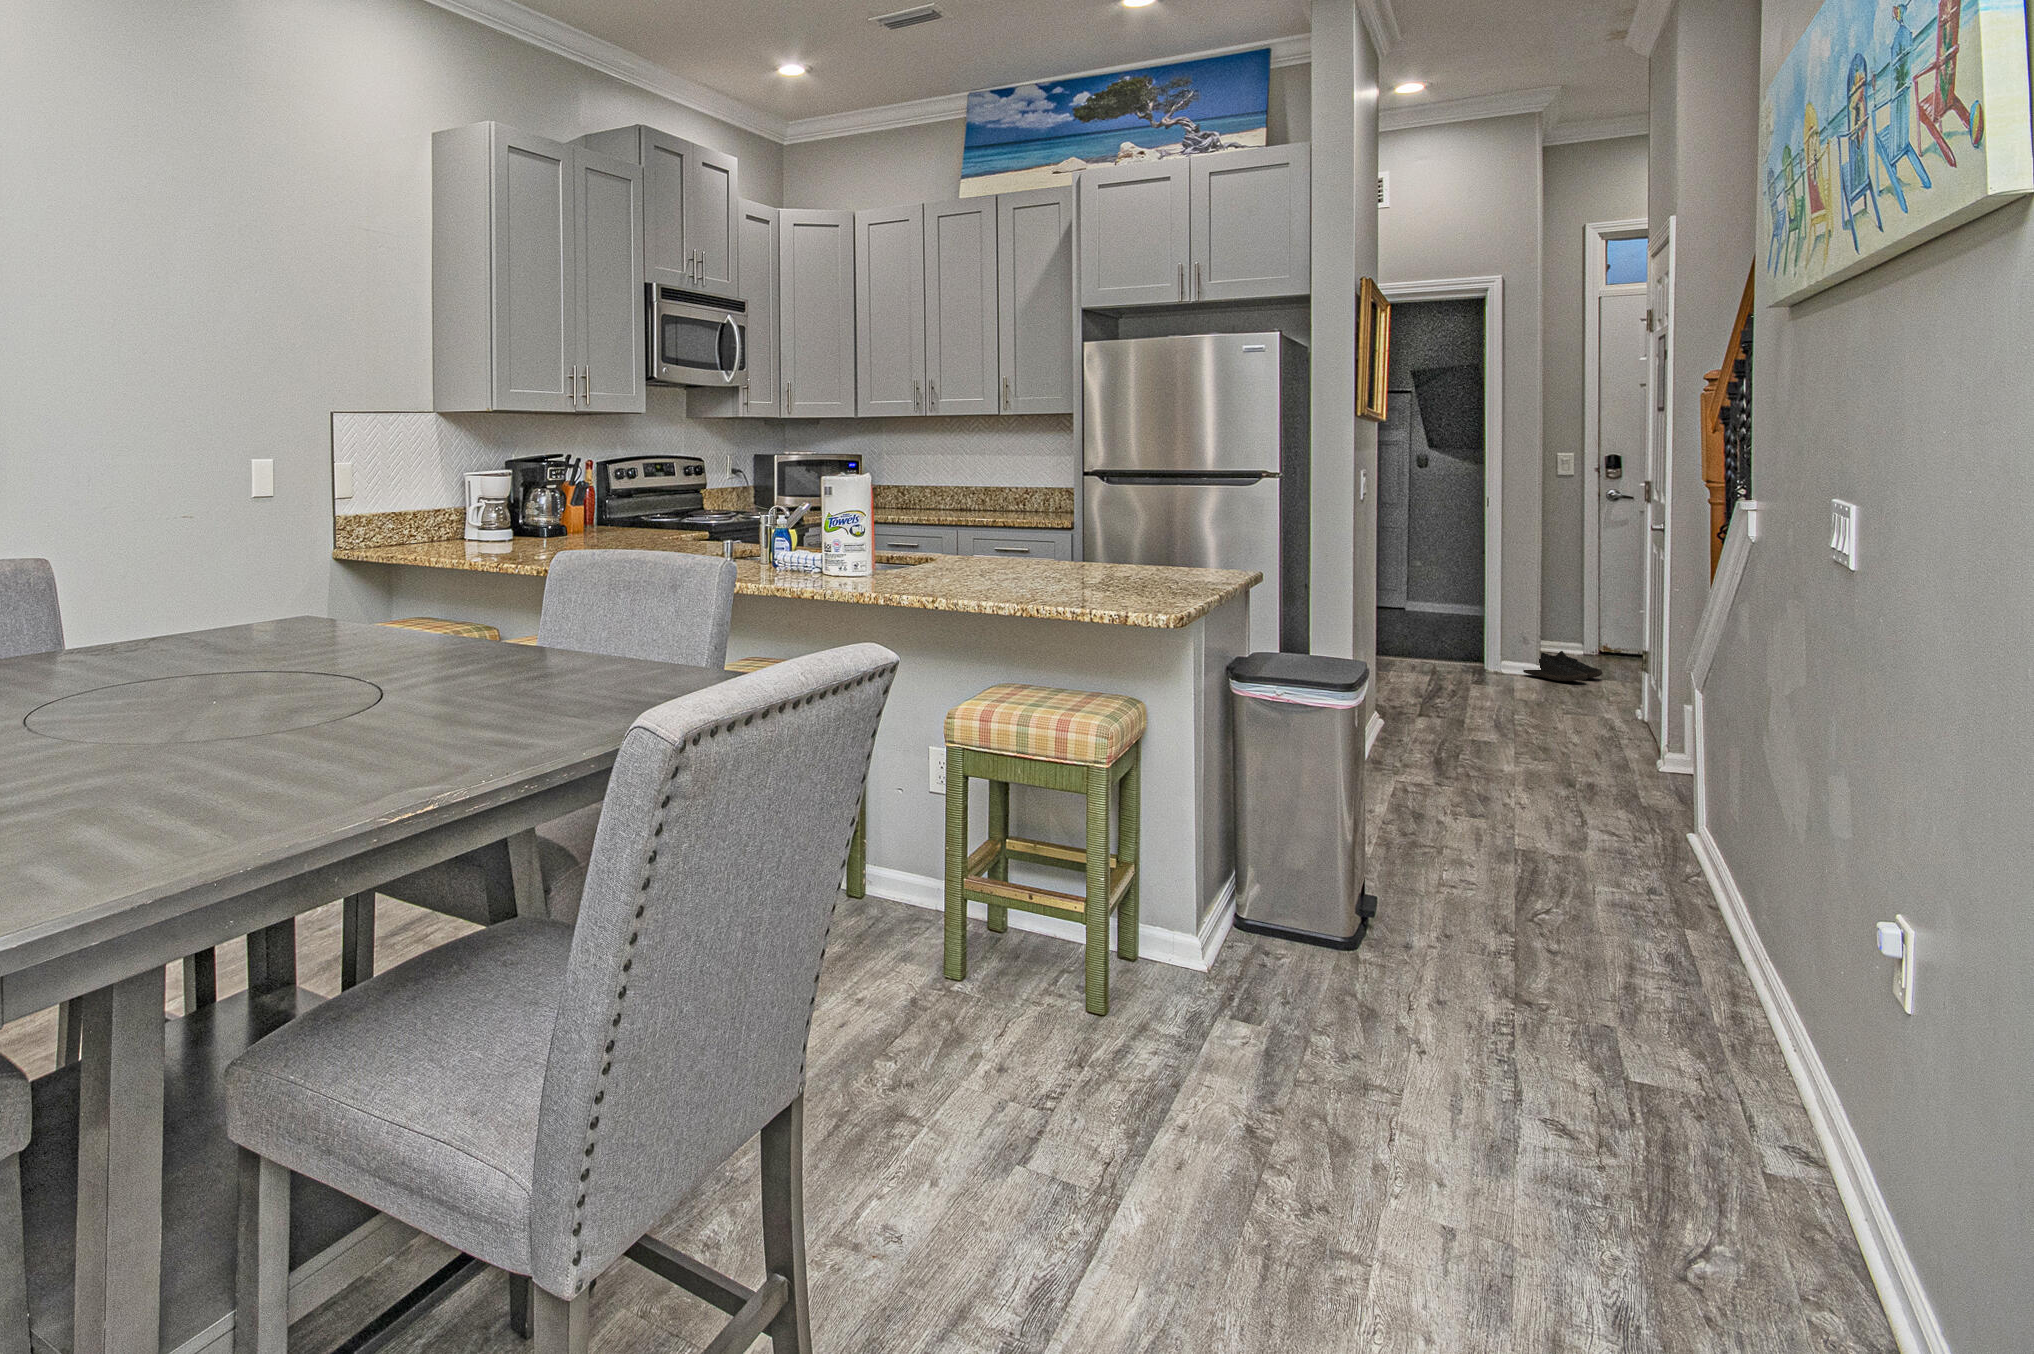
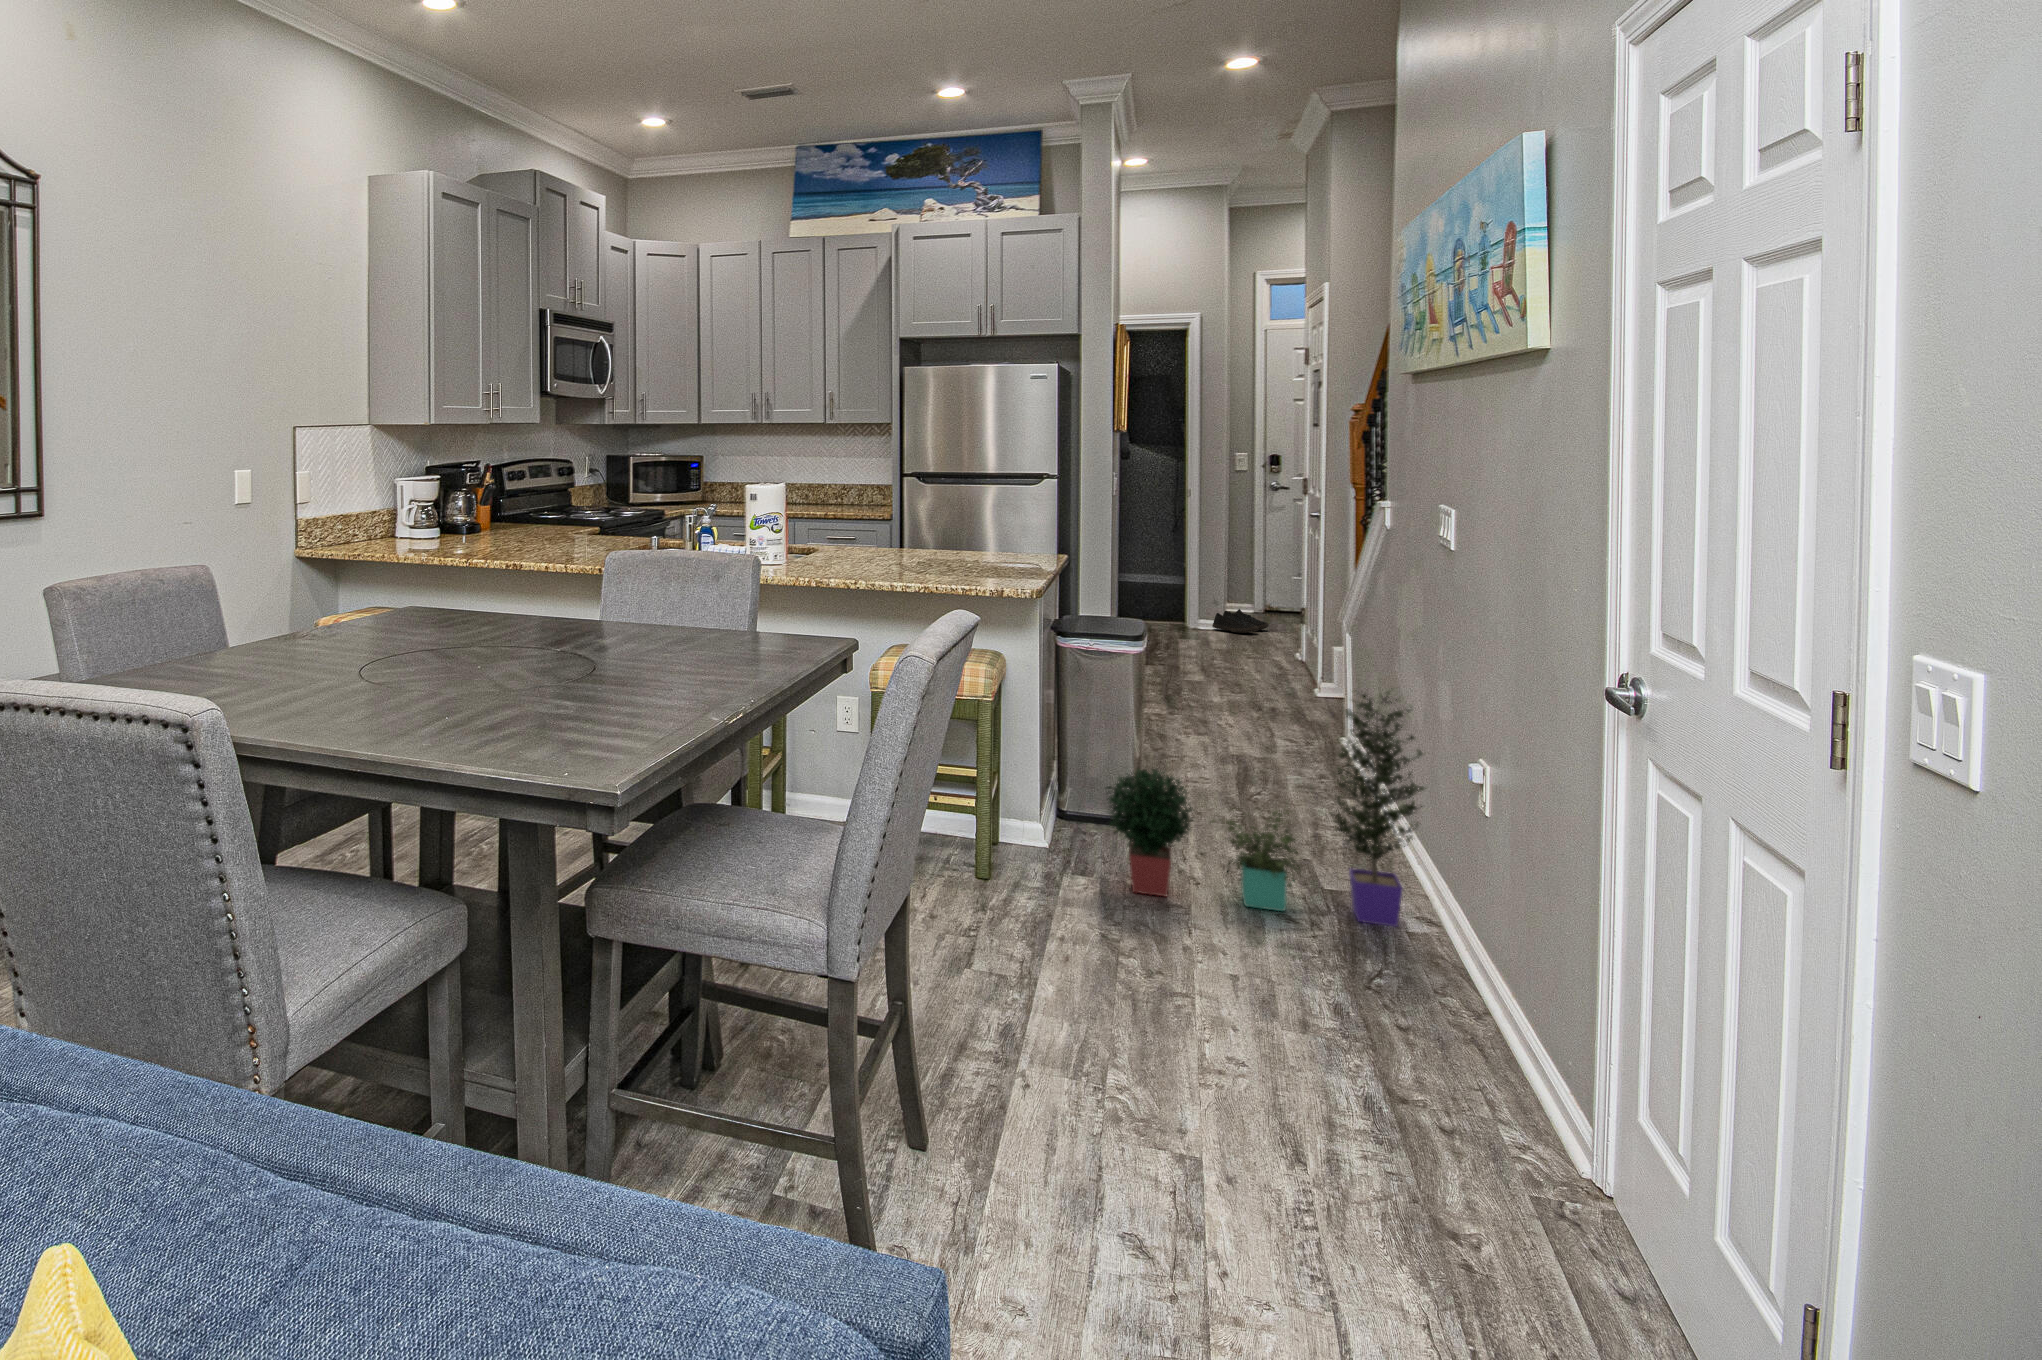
potted plant: none [1277,793,1807,1167] -> present [1107,691,1427,927]

